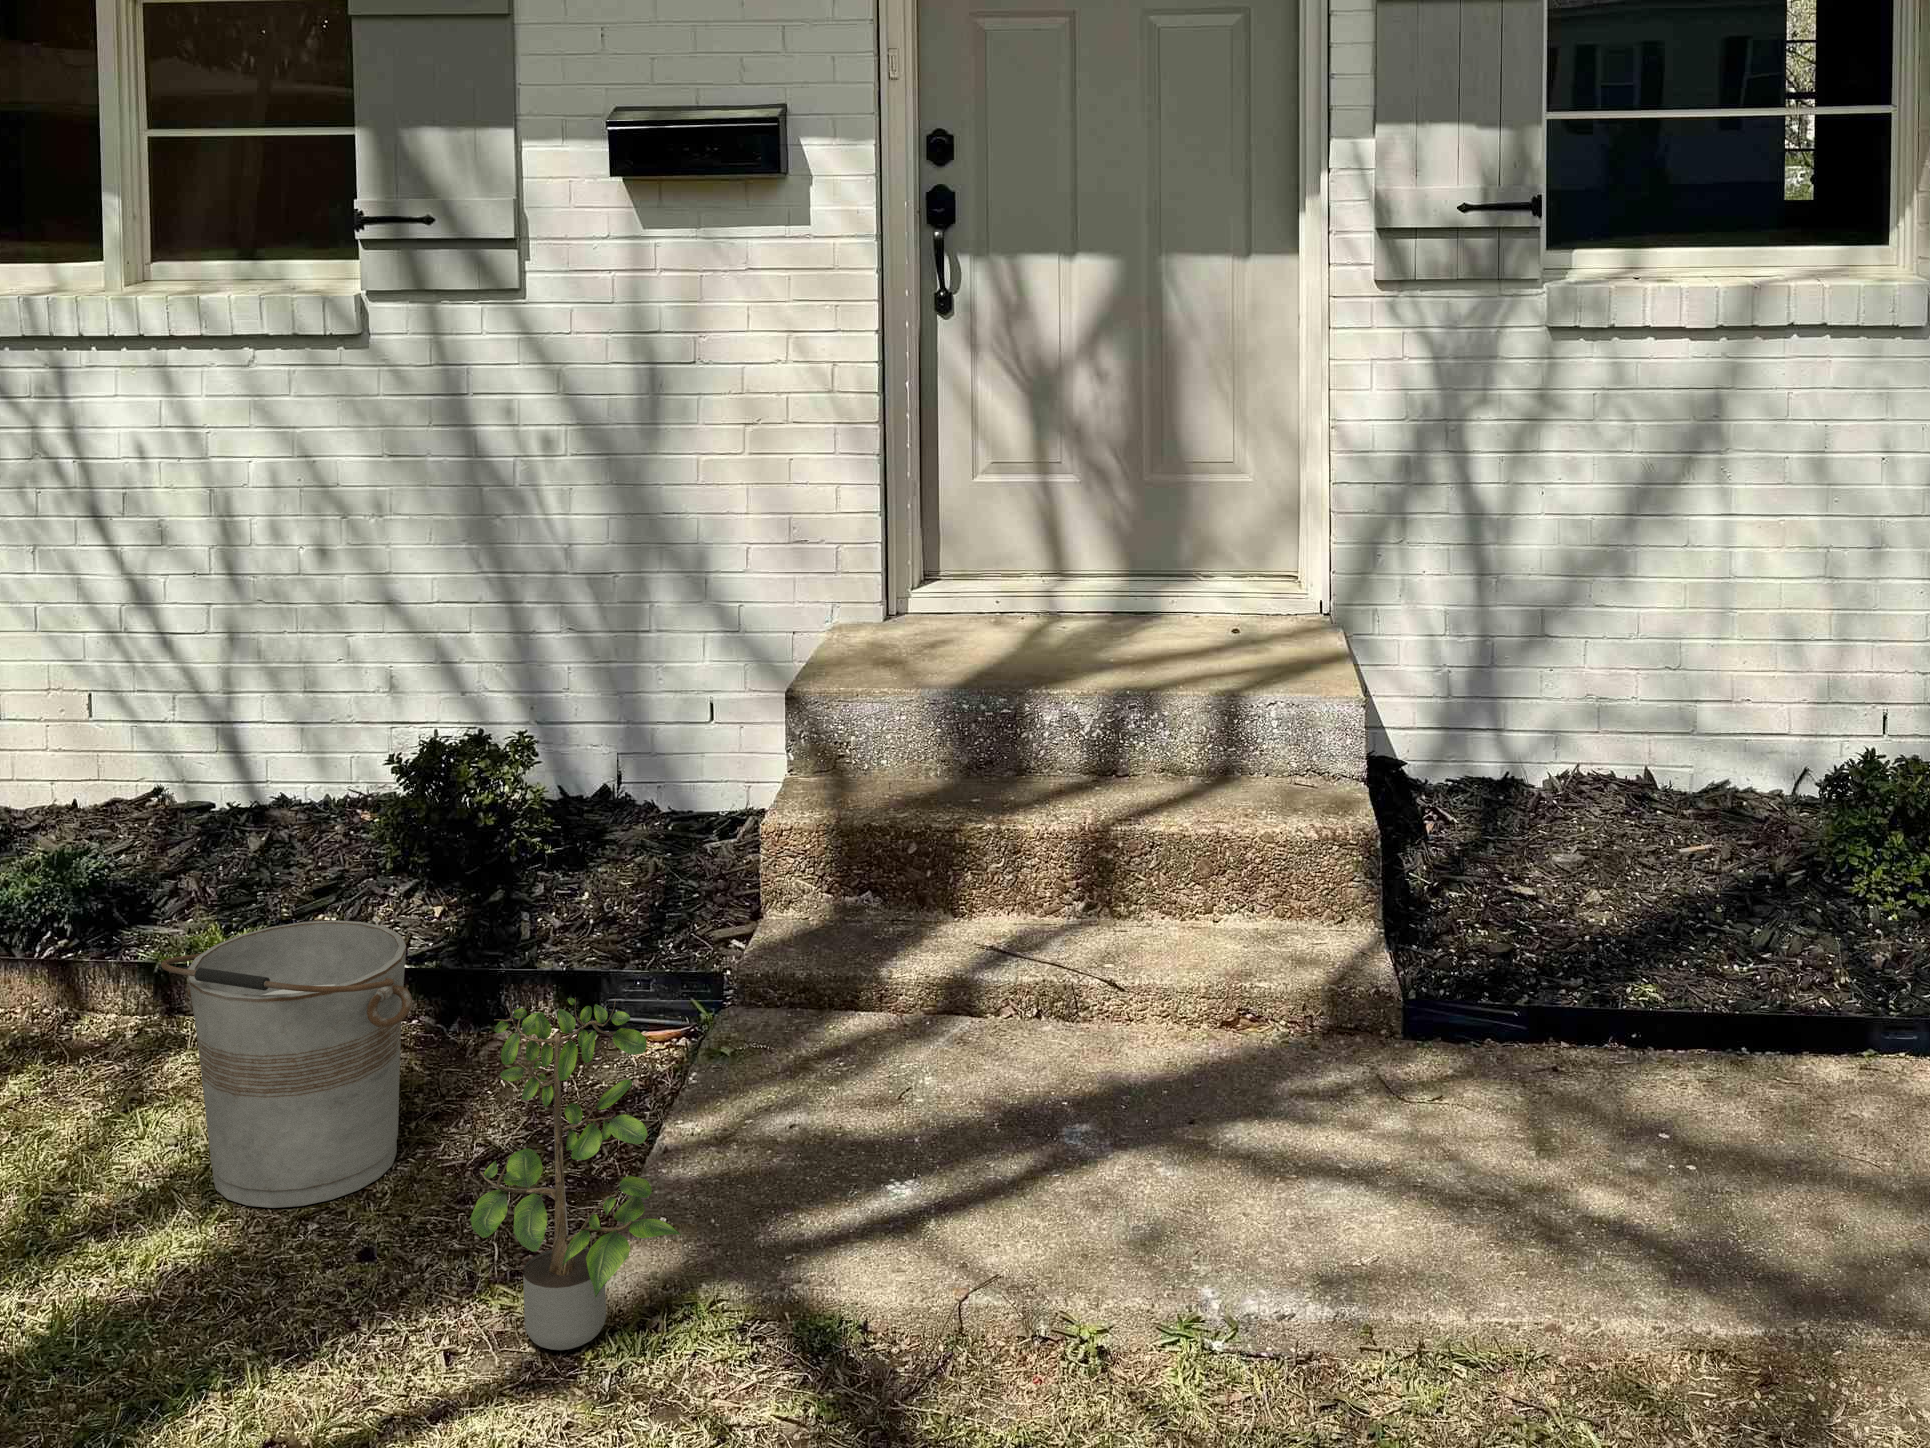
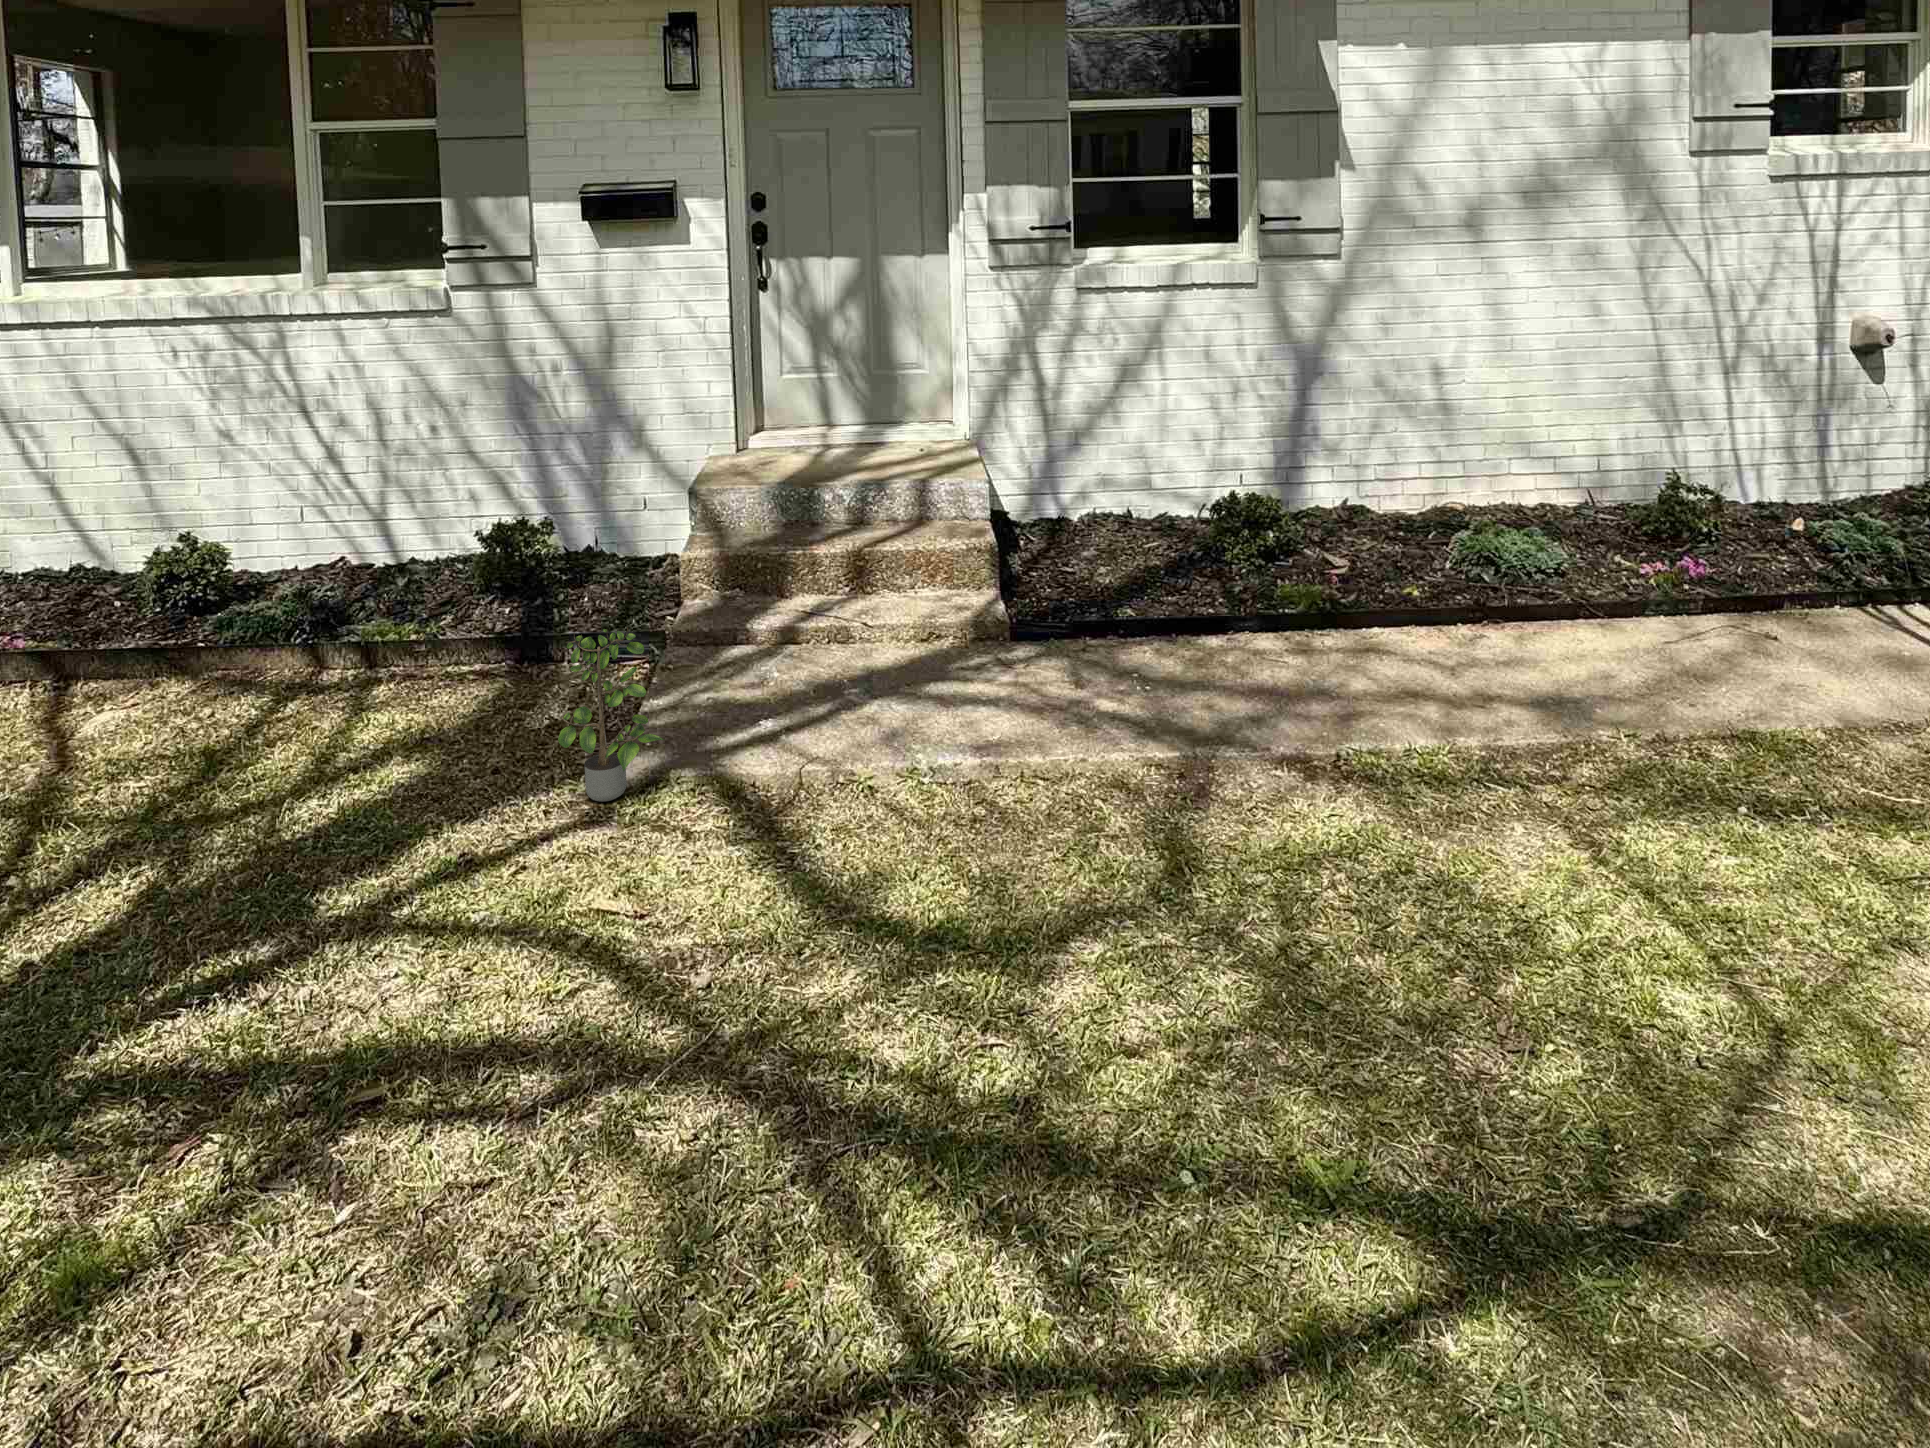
bucket: present [161,920,412,1208] -> none [380,609,513,752]

